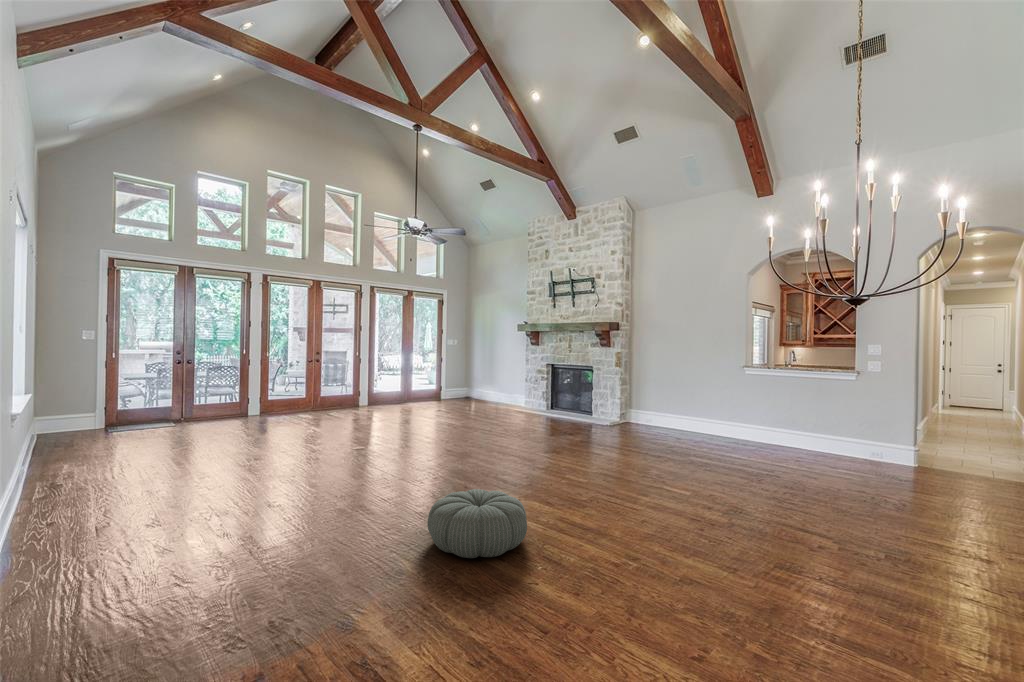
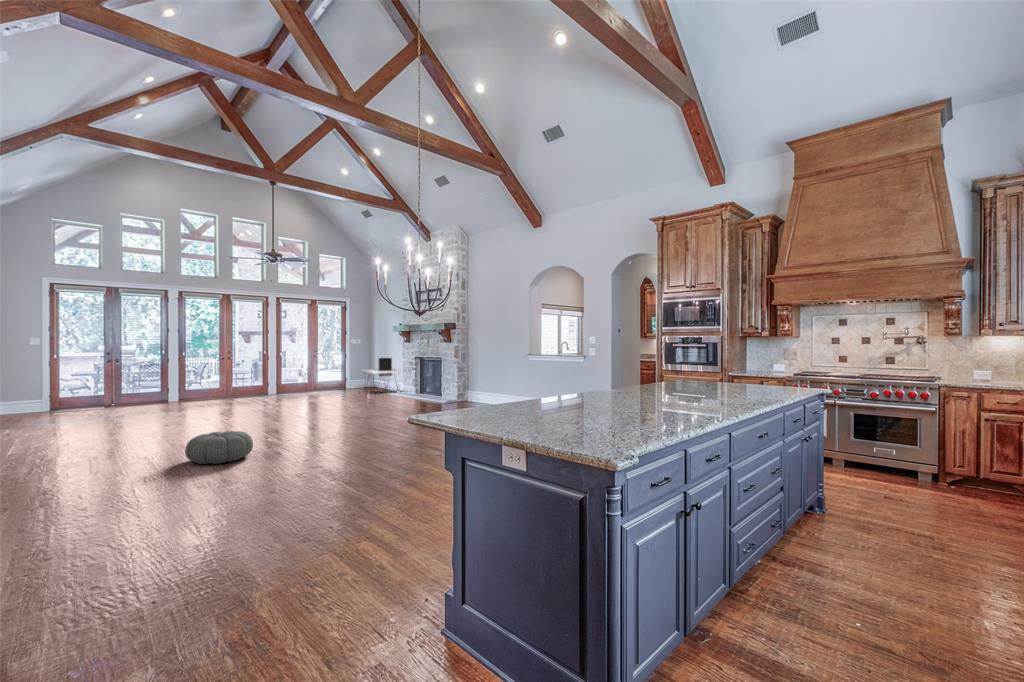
side table: none [466,364,526,409] -> present [361,358,404,376]

